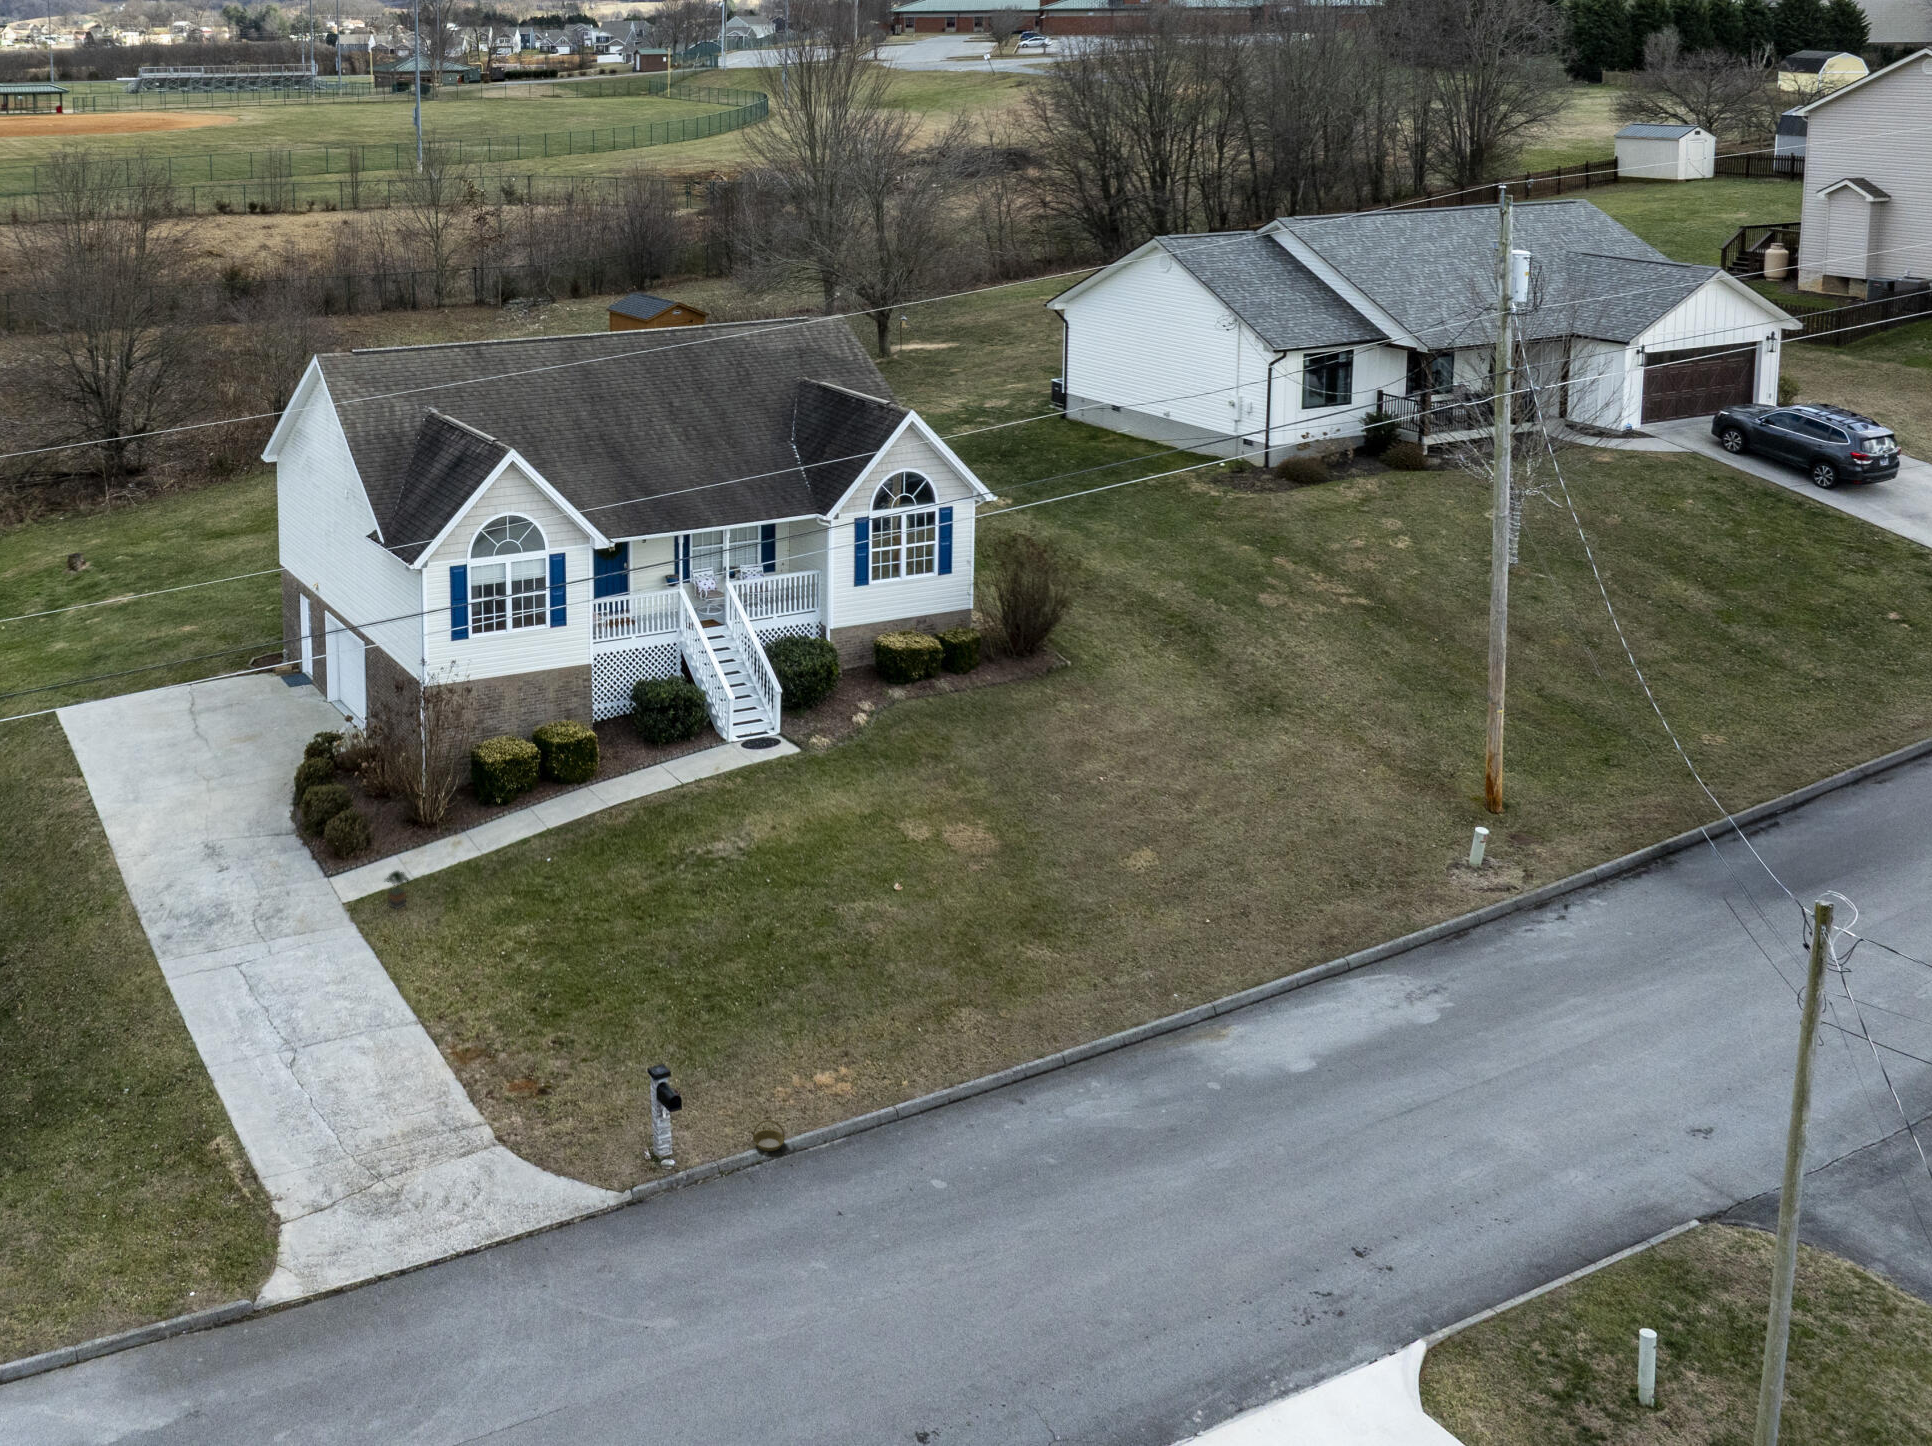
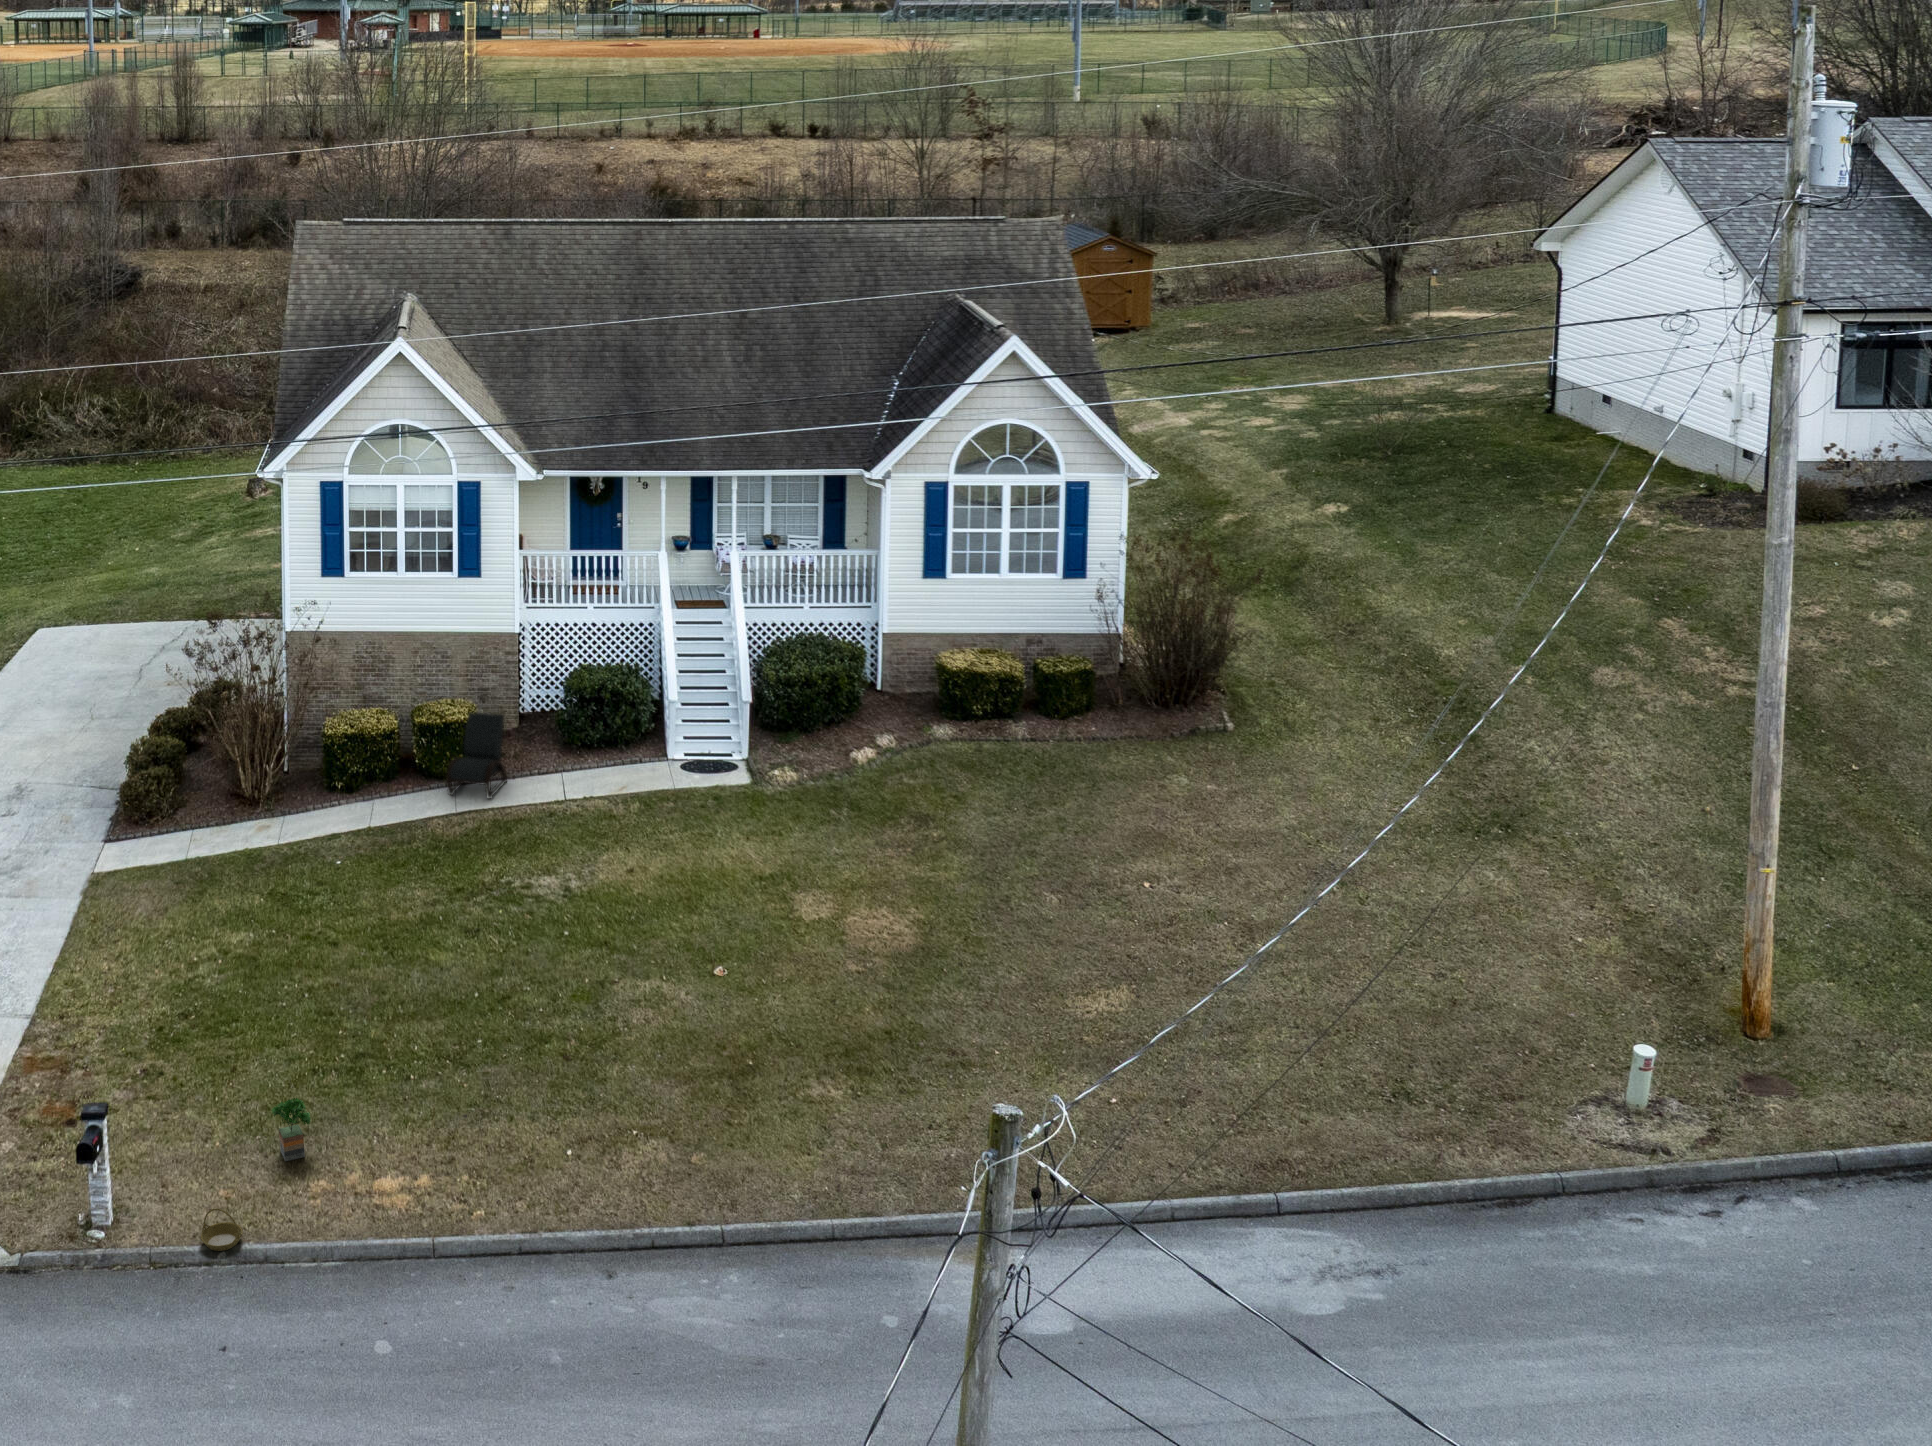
lounge chair: none [587,730,626,799] -> present [446,712,507,798]
potted tree: present [385,871,410,909] -> present [272,1098,311,1161]

